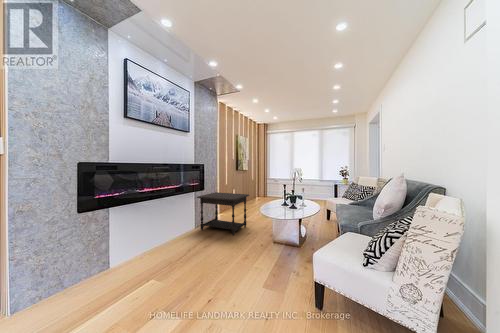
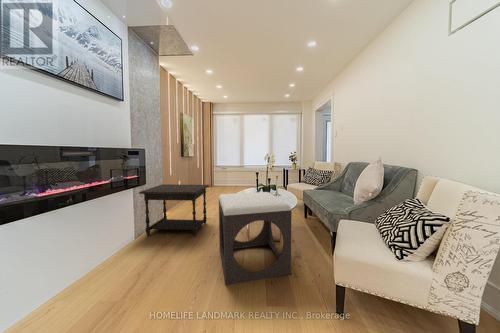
footstool: none [240,202,296,275] -> present [219,192,292,285]

